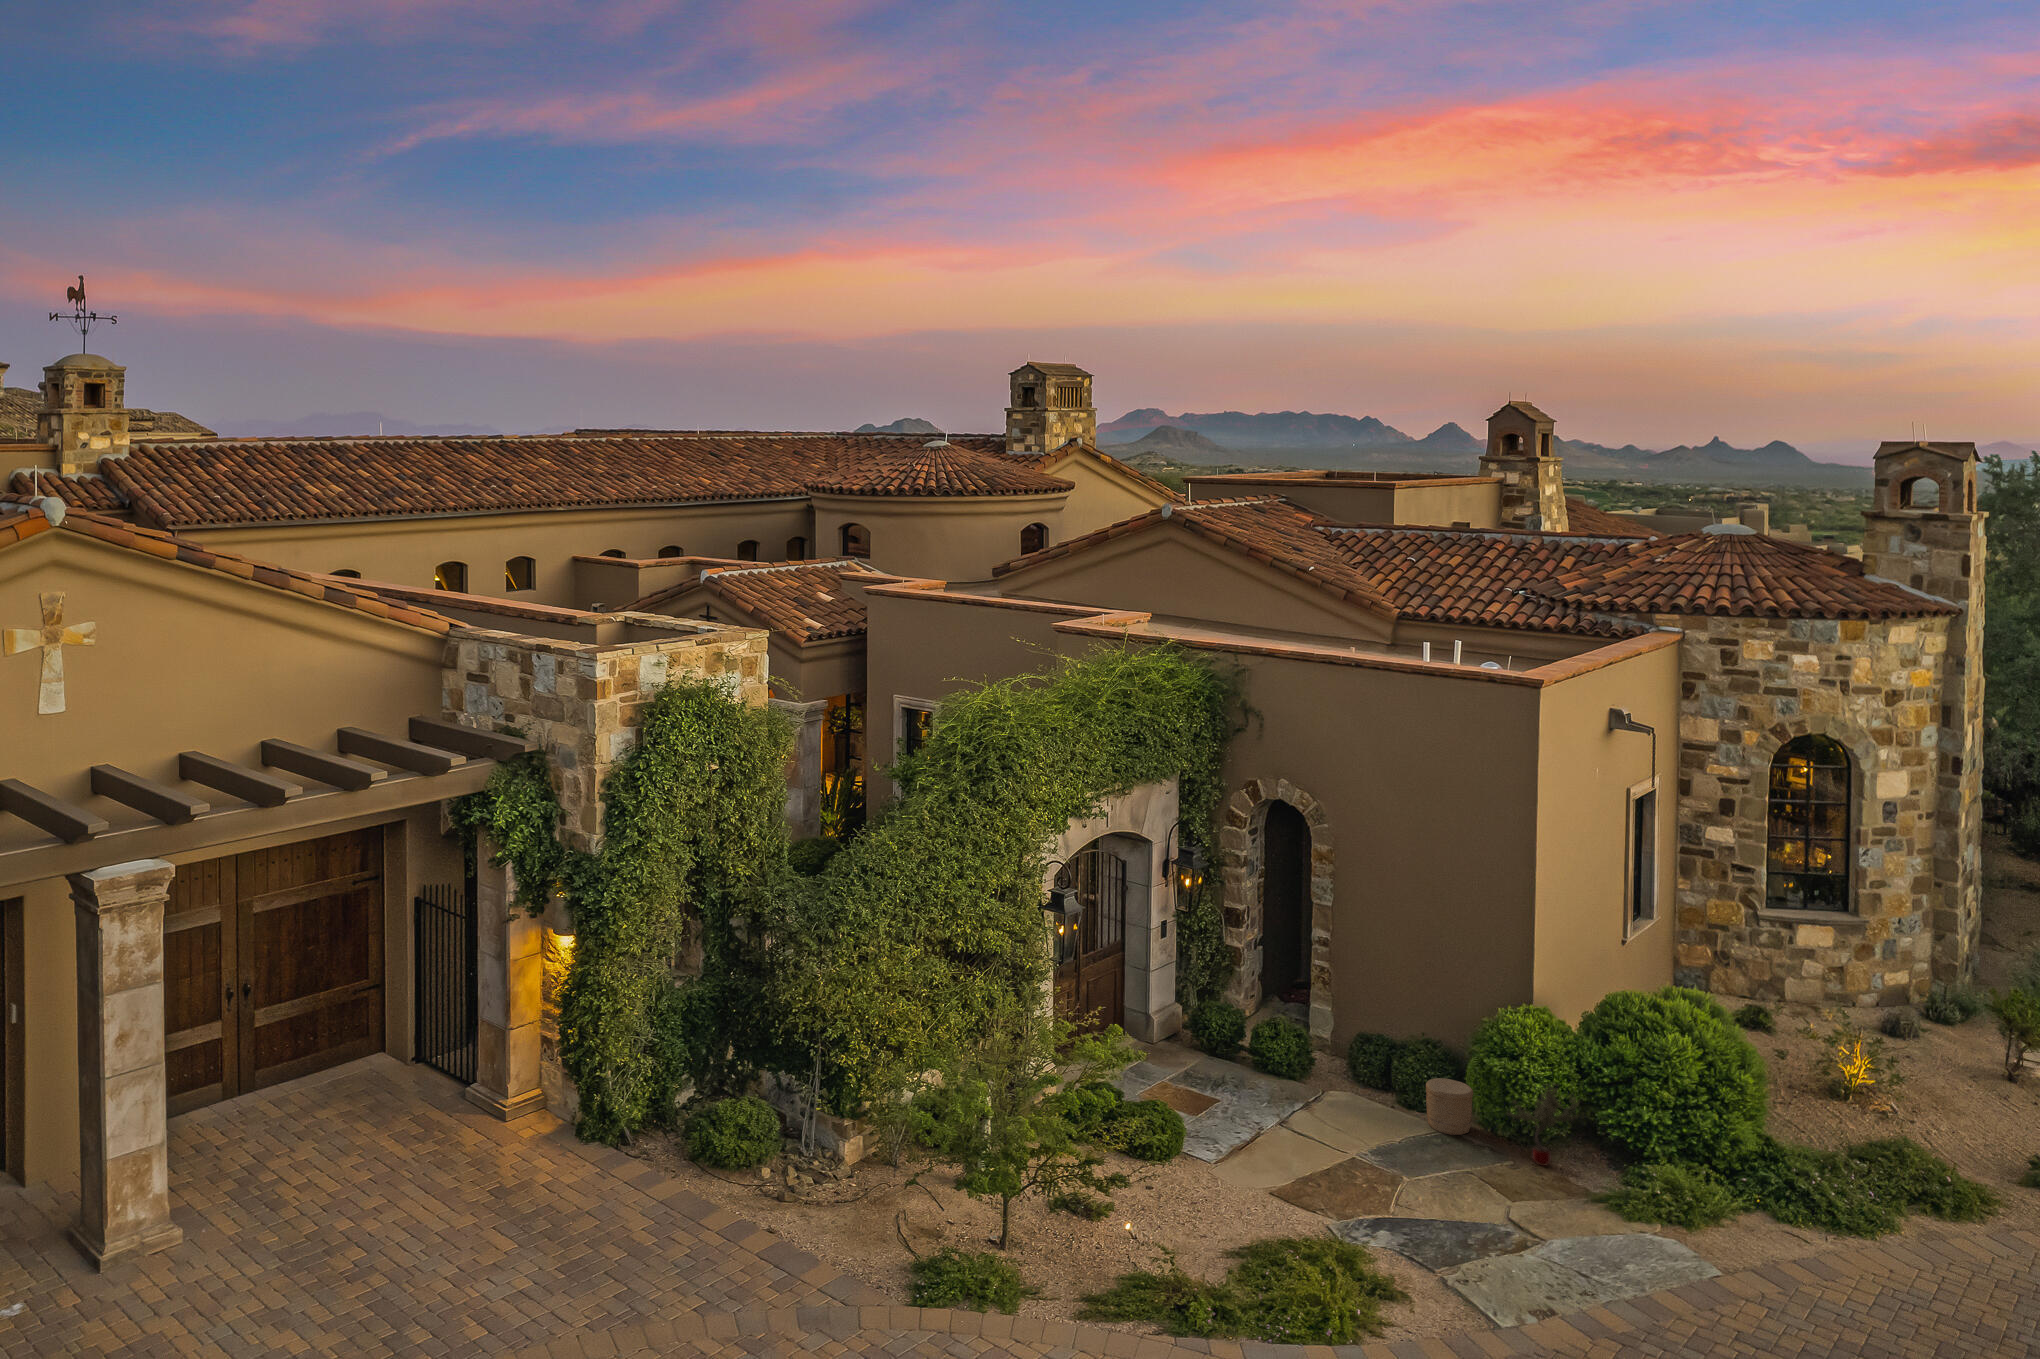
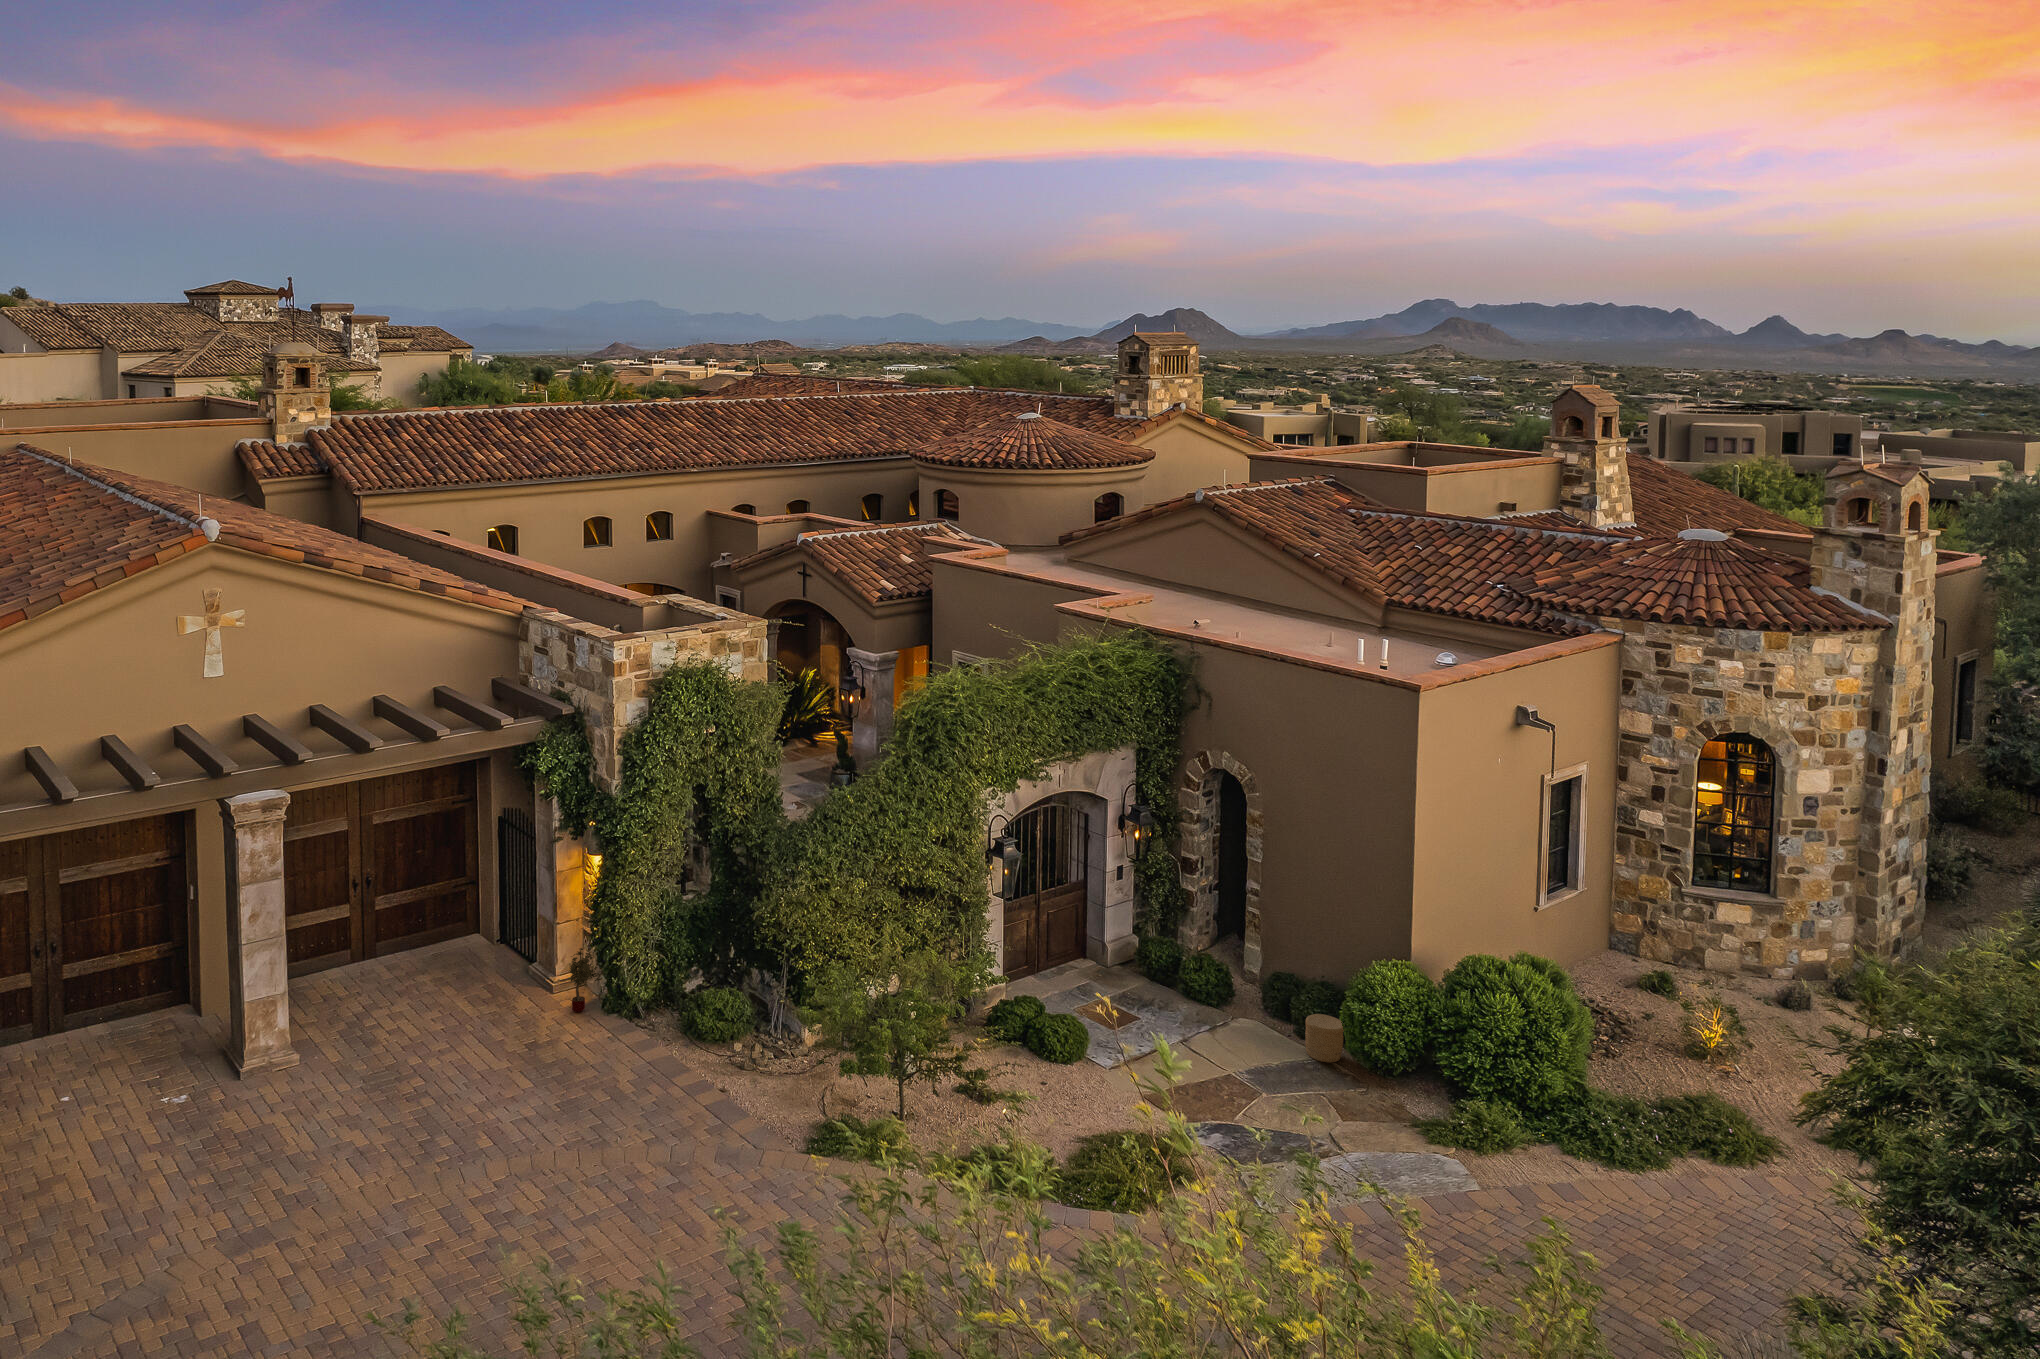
potted tree: present [1507,1083,1579,1166] -> present [569,948,603,1013]

